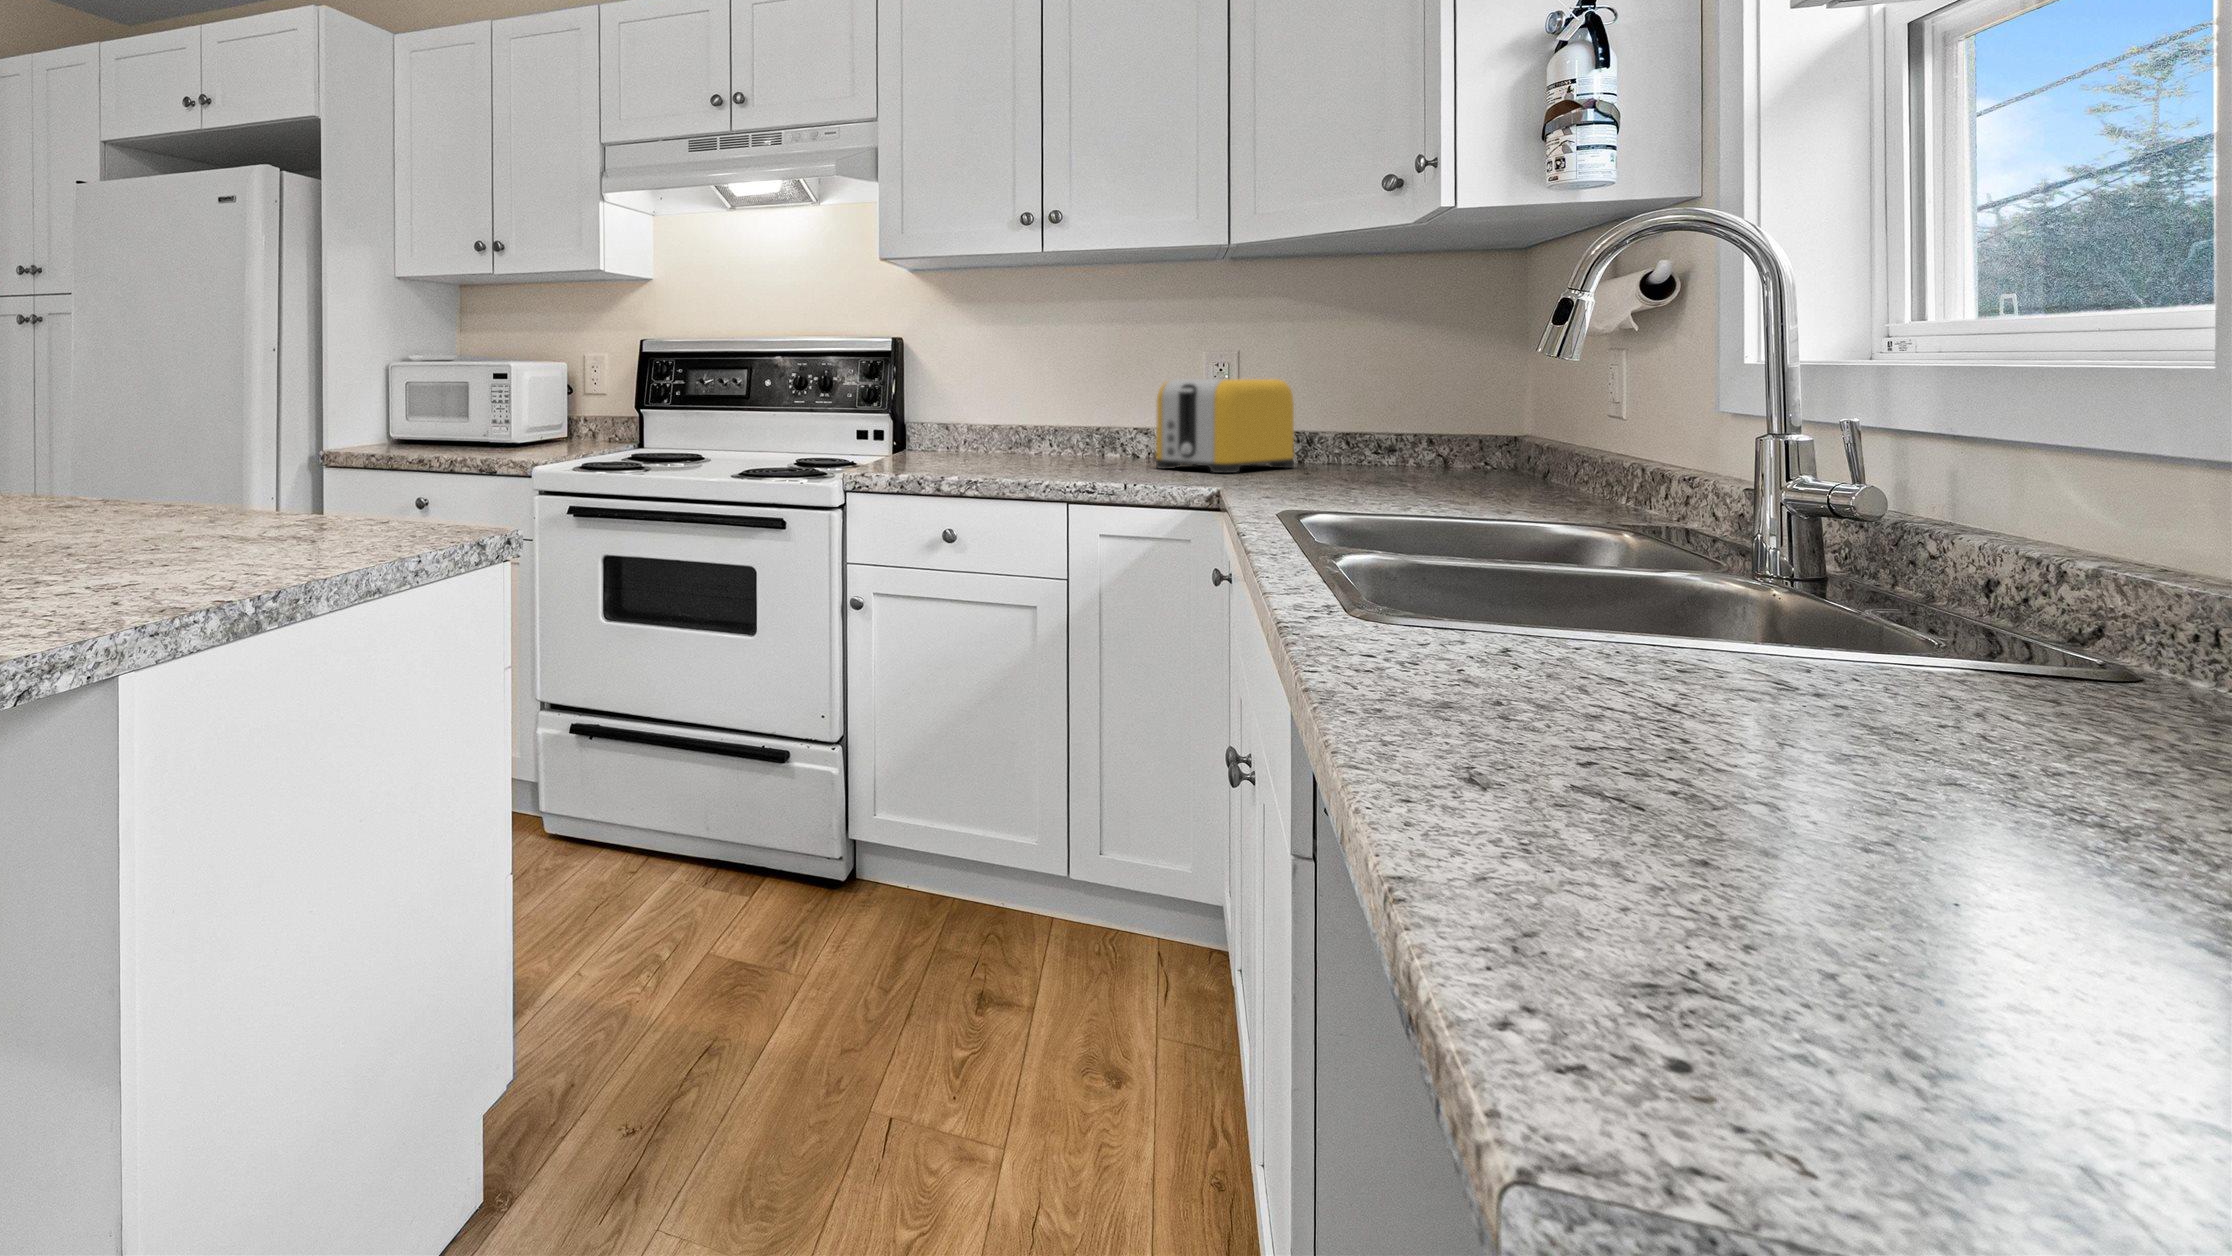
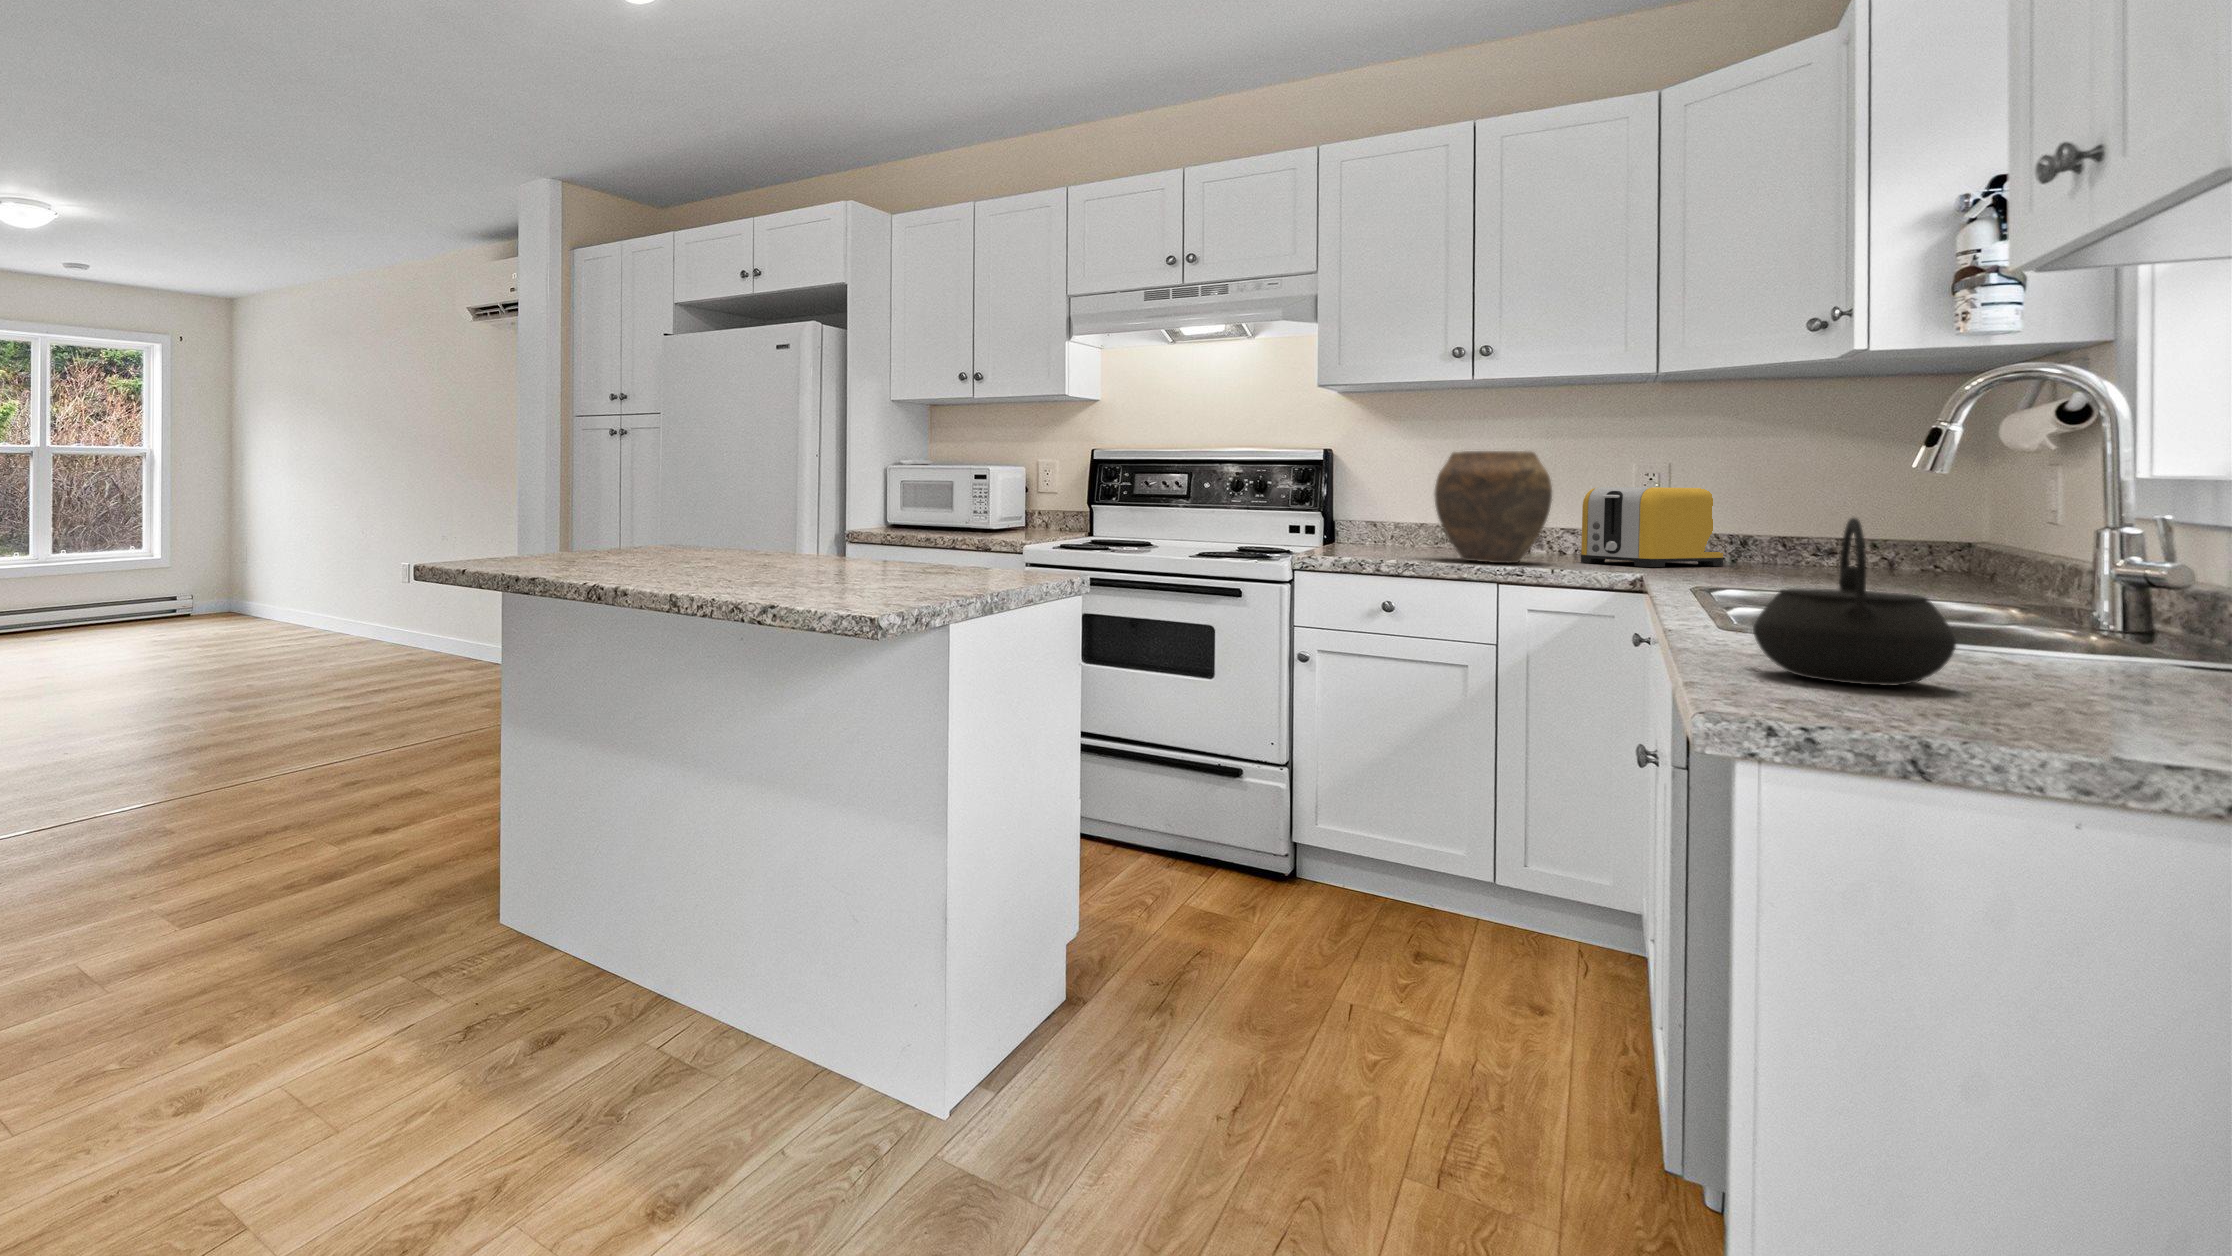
vase: none [1003,337,1126,473] -> present [1435,451,1552,563]
kettle: none [1486,457,1893,837] -> present [1753,518,1956,685]

